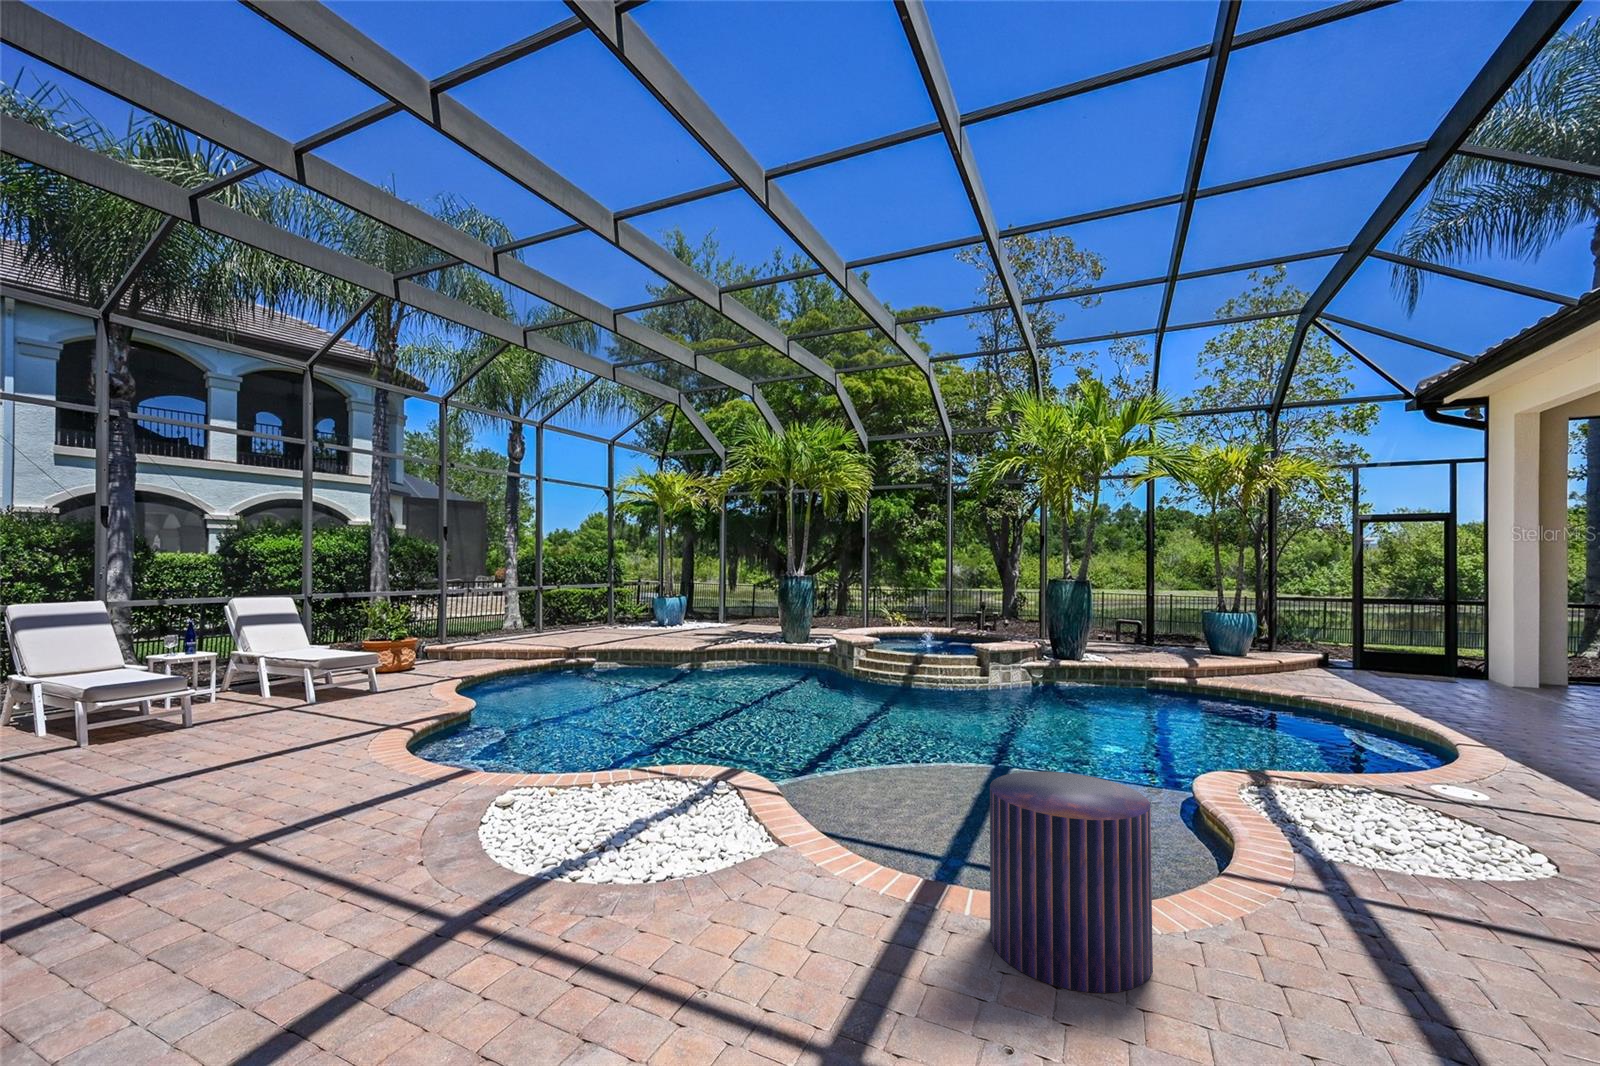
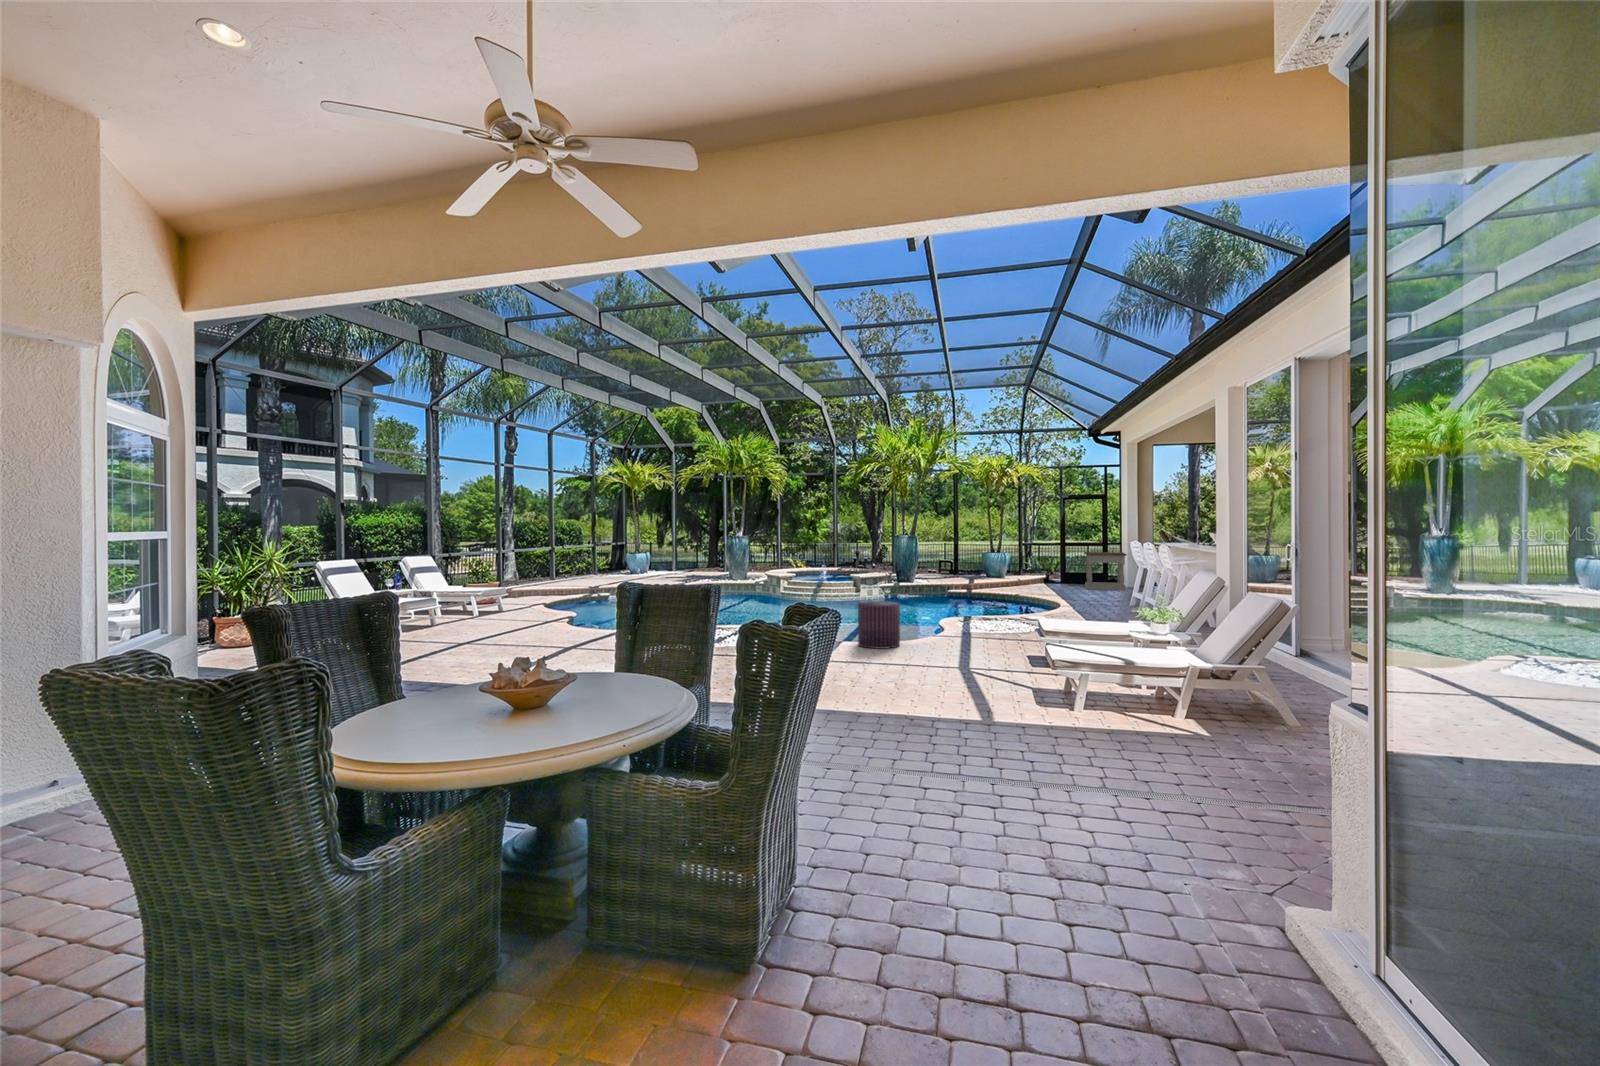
side table: none [1408,615,1524,694] -> present [1085,552,1127,590]

